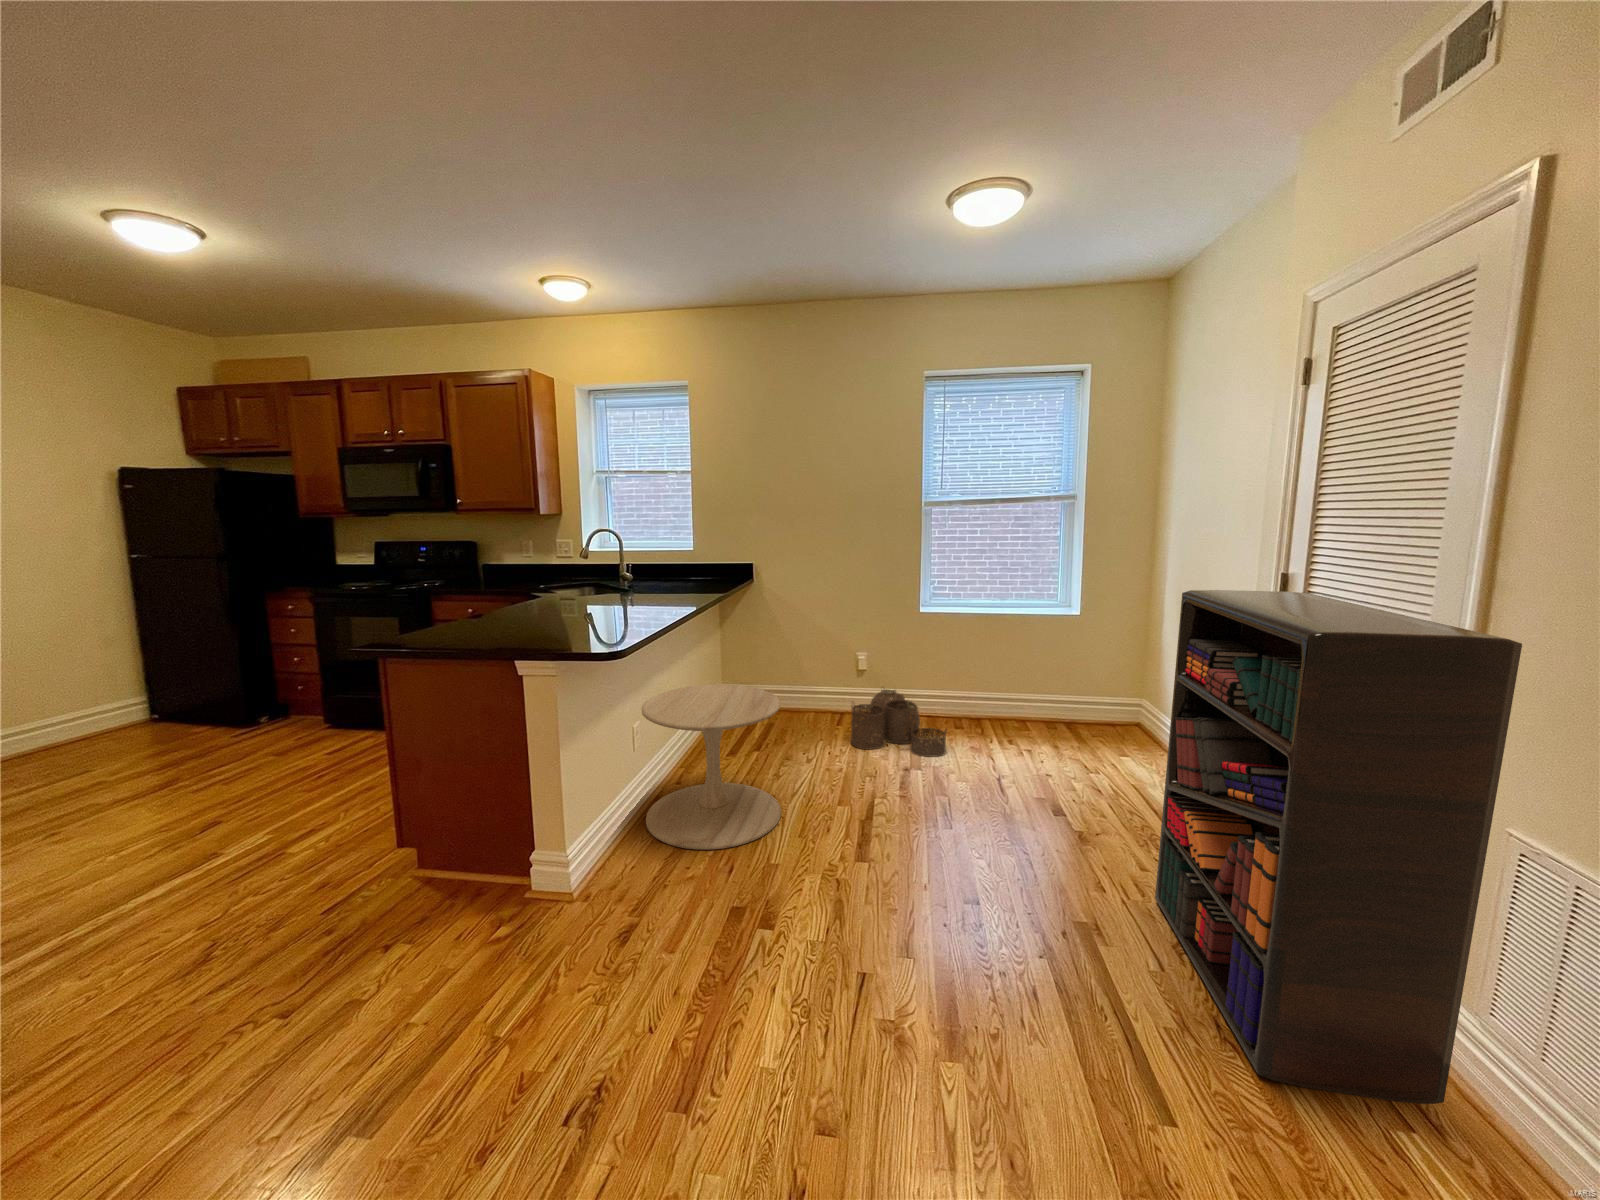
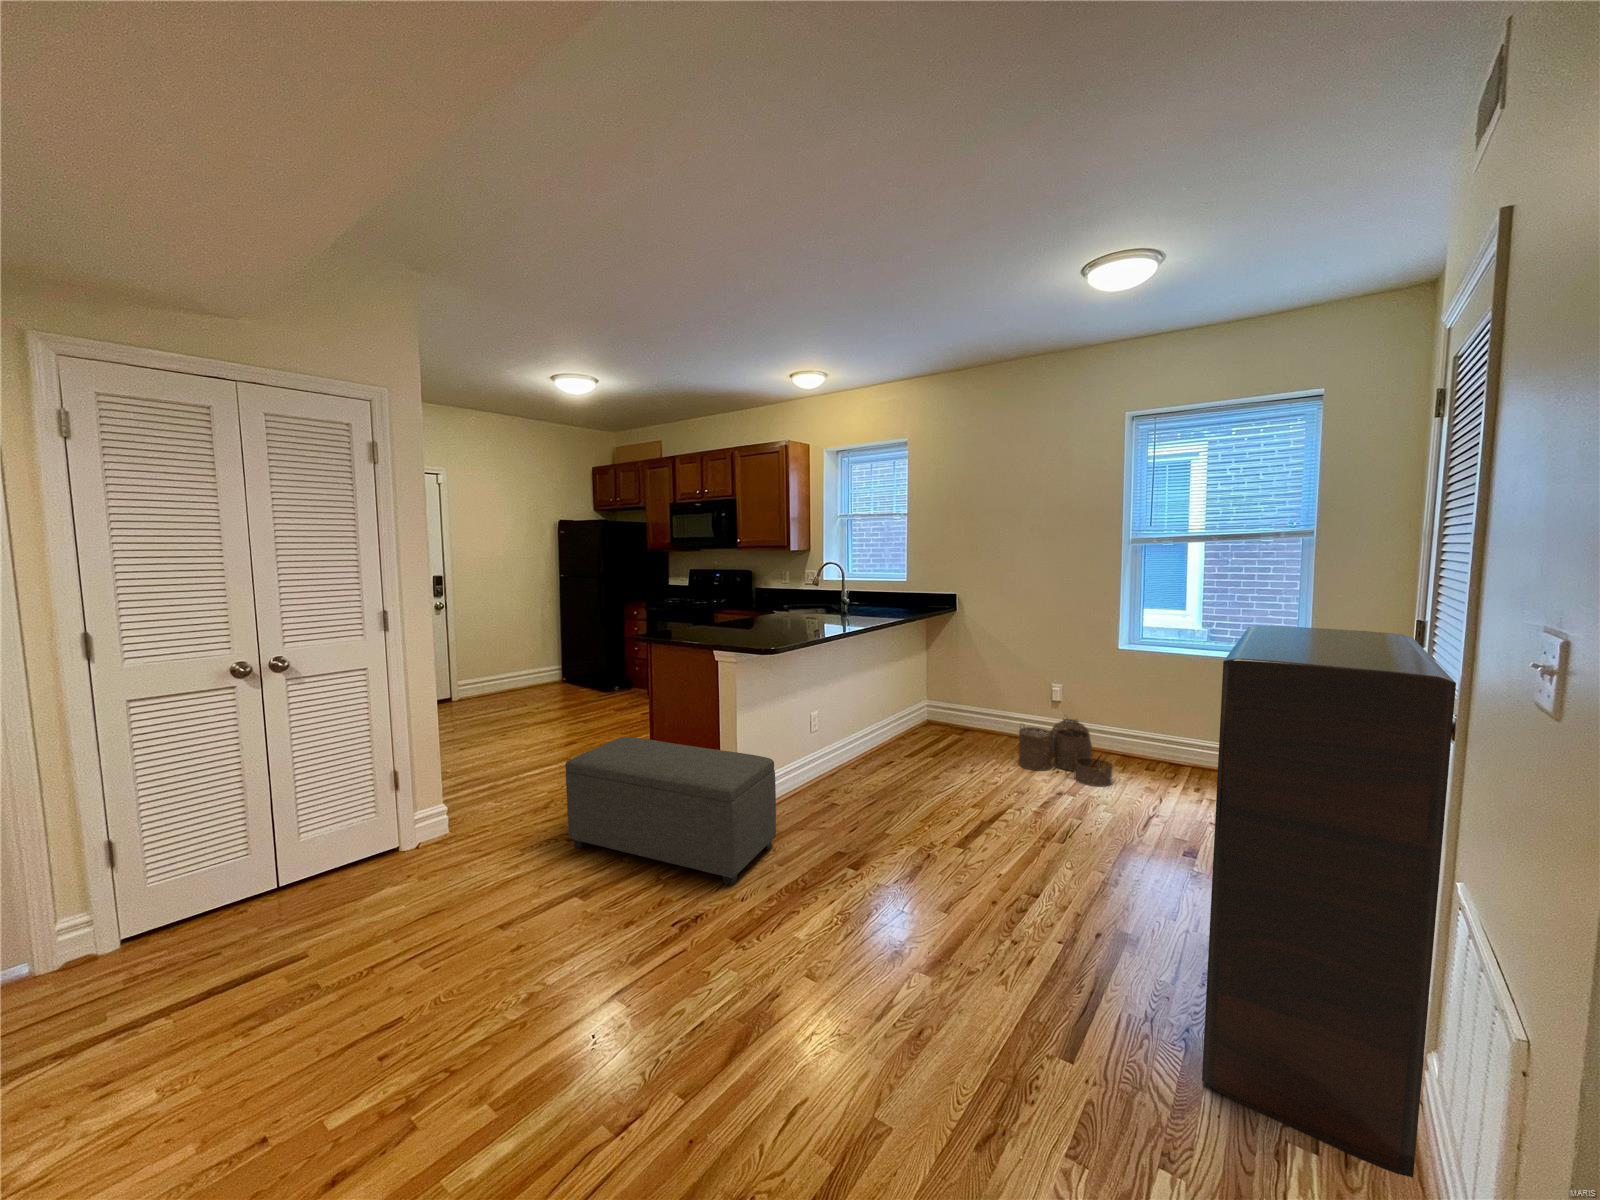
side table: present [642,684,781,850] -> none [809,688,918,815]
ottoman: none [270,807,650,1030] -> present [565,737,776,886]

